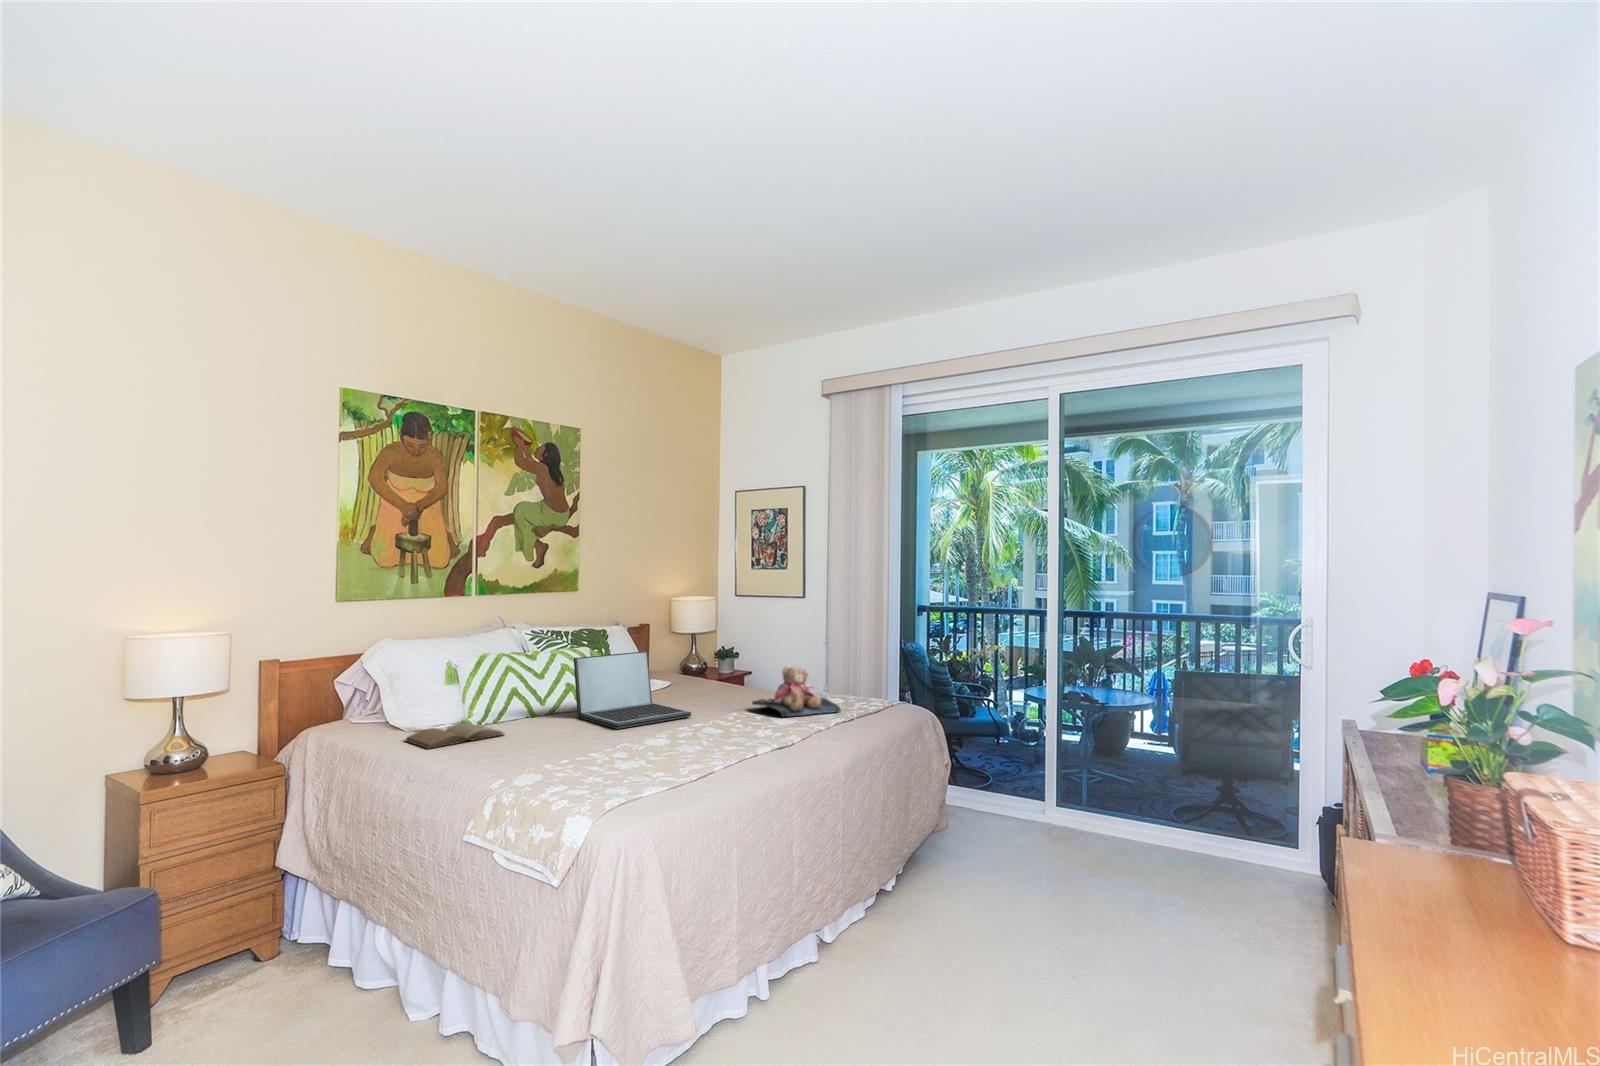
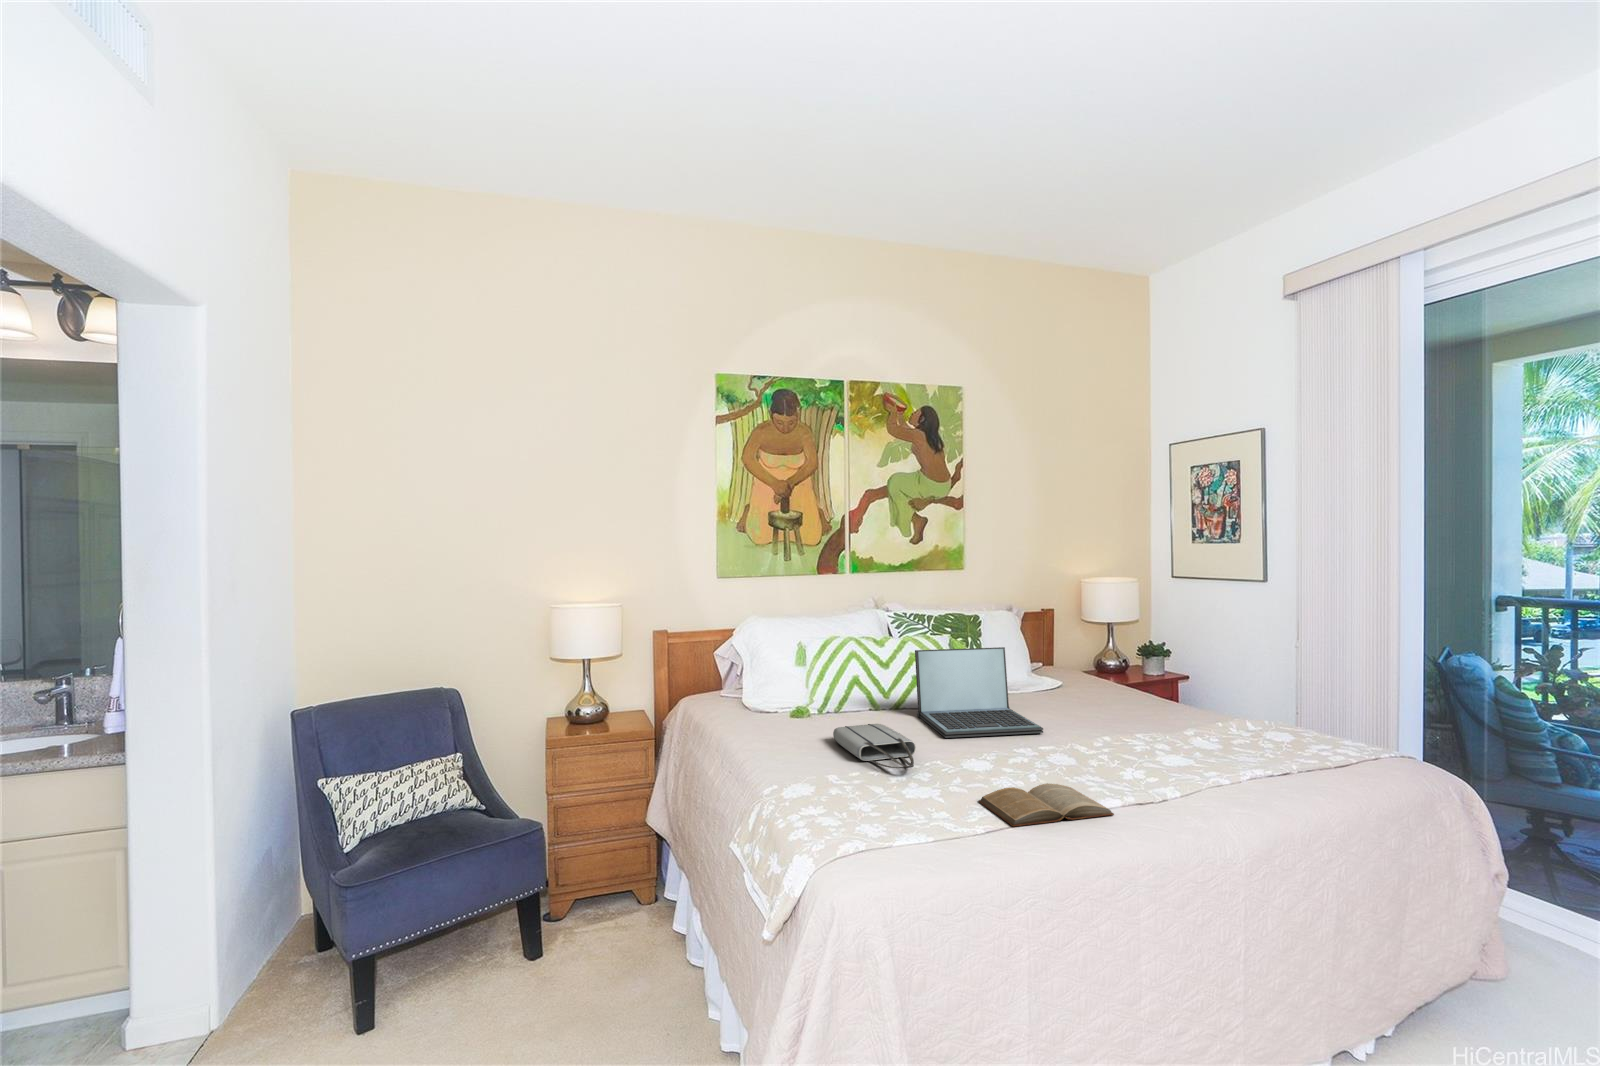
teddy bear: present [752,667,841,717] -> none [1128,683,1256,755]
book: present [405,723,504,749] -> present [979,783,1114,827]
tote bag: none [518,724,615,753] -> present [833,724,916,768]

